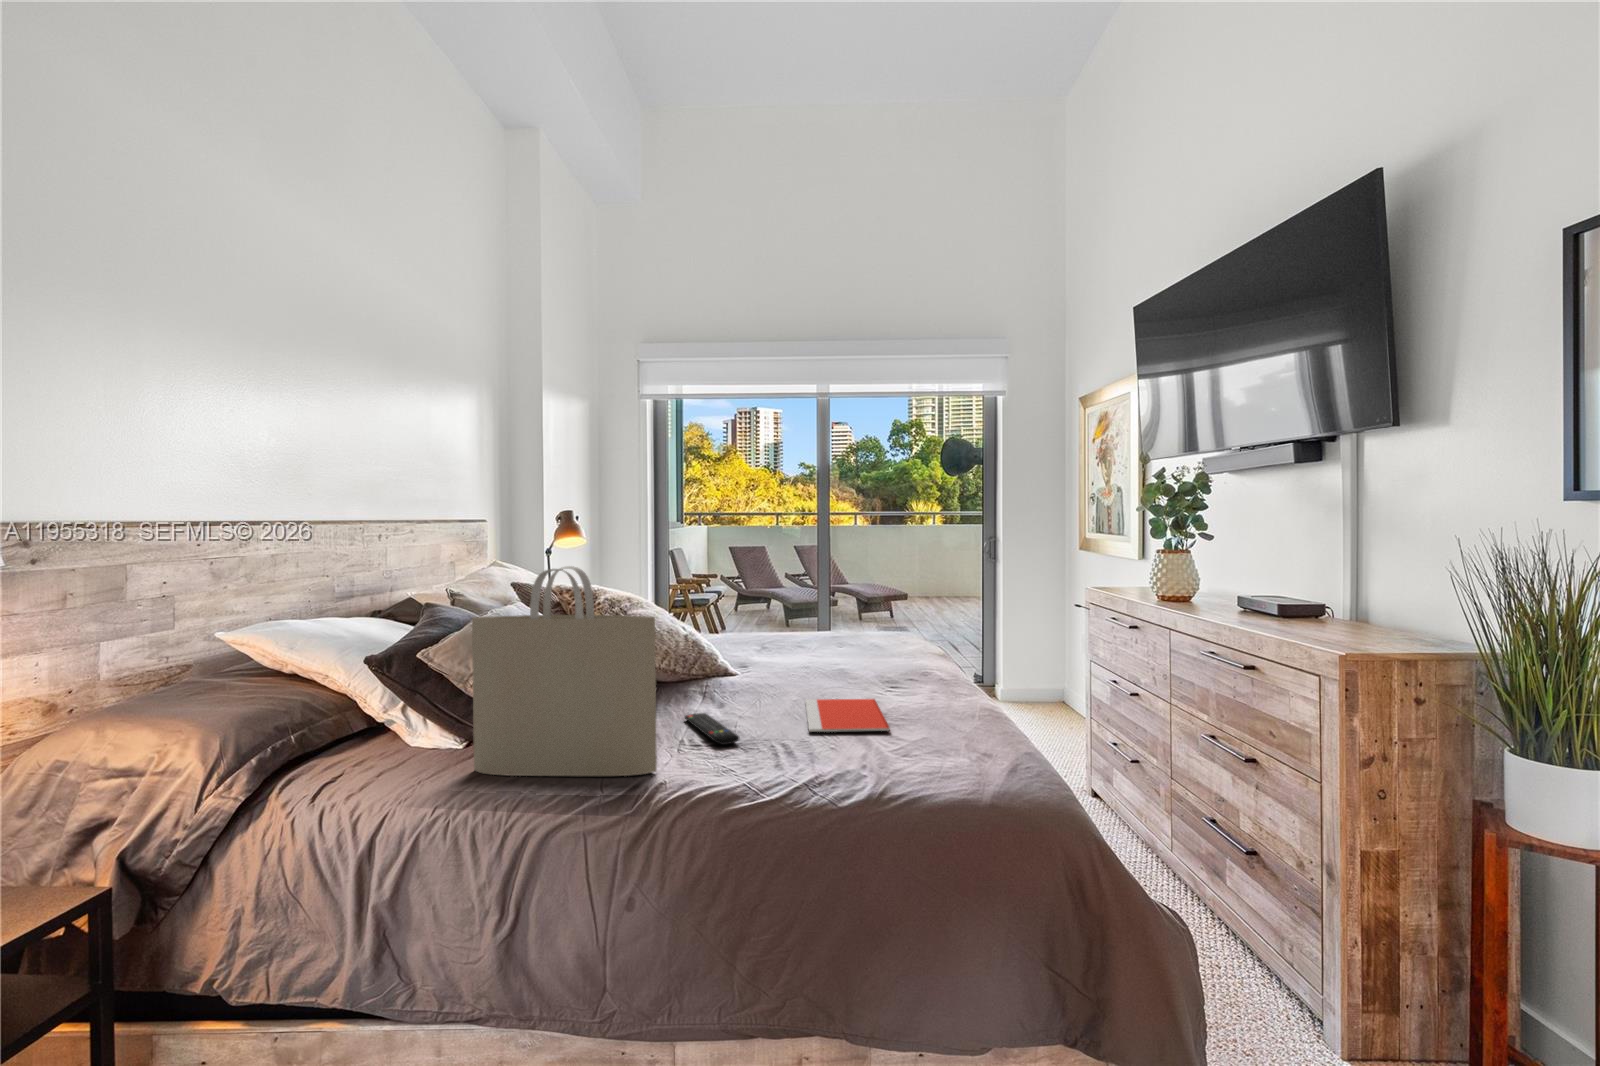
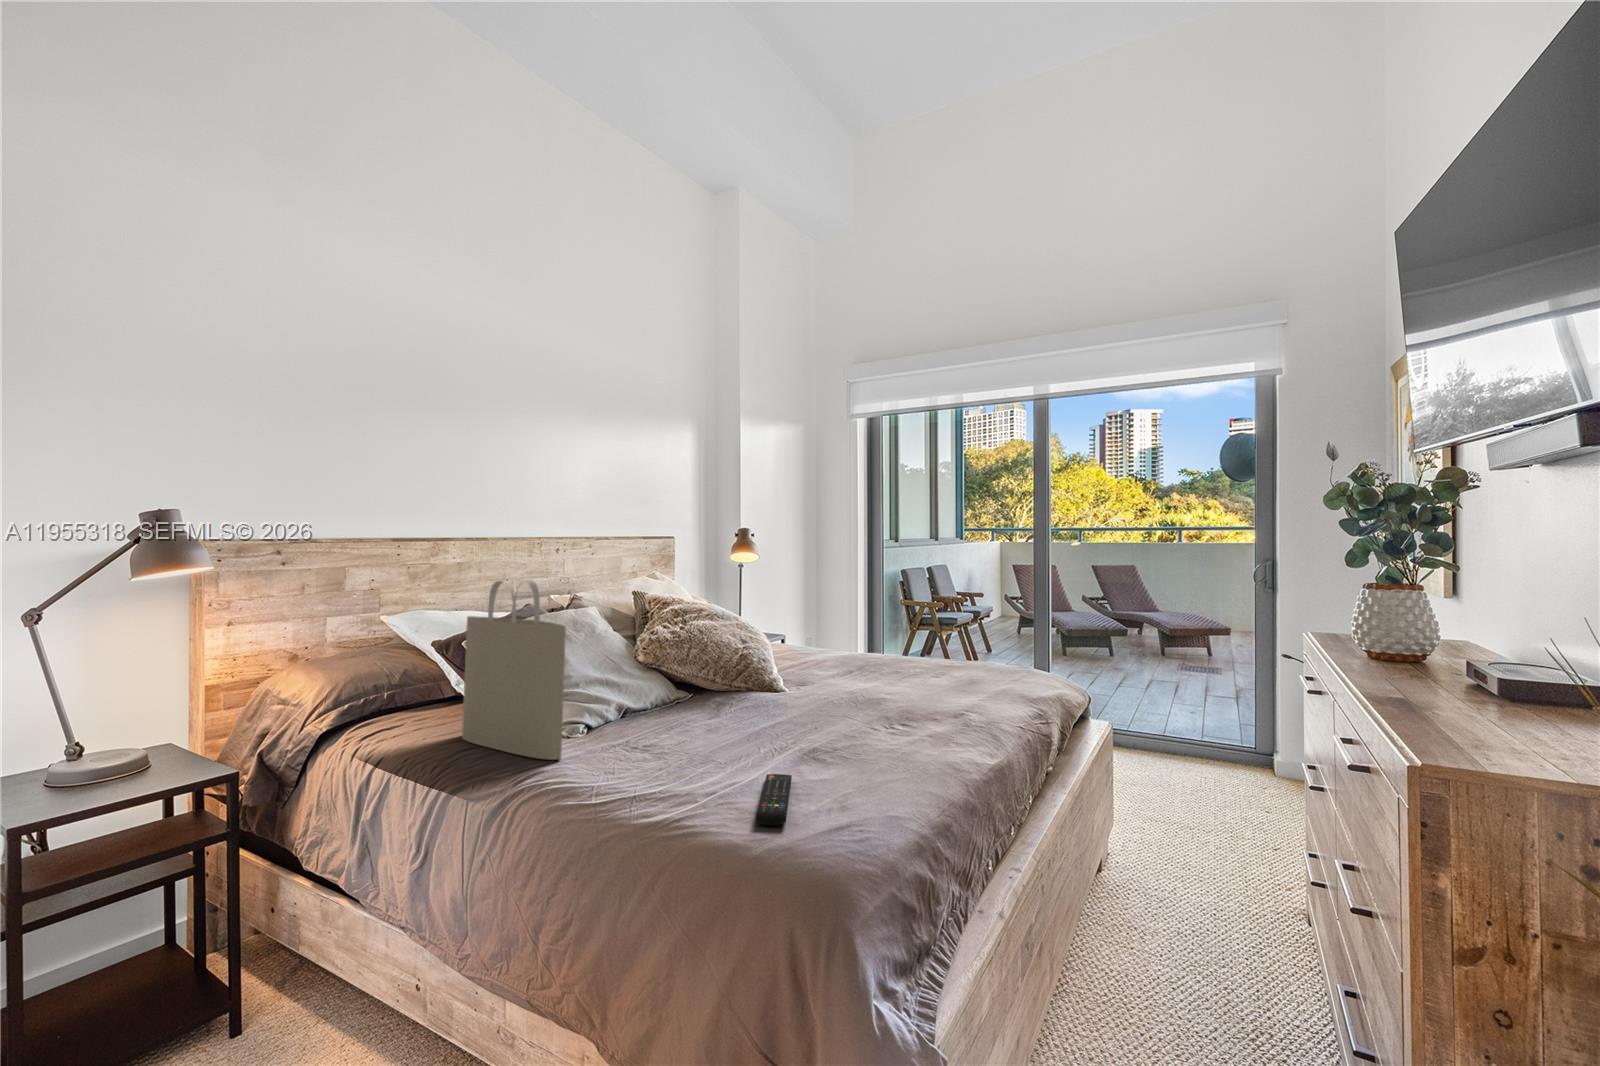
notebook: present [806,699,890,732] -> none [734,721,852,761]
remote control: present [685,713,739,745] -> present [756,774,792,825]

